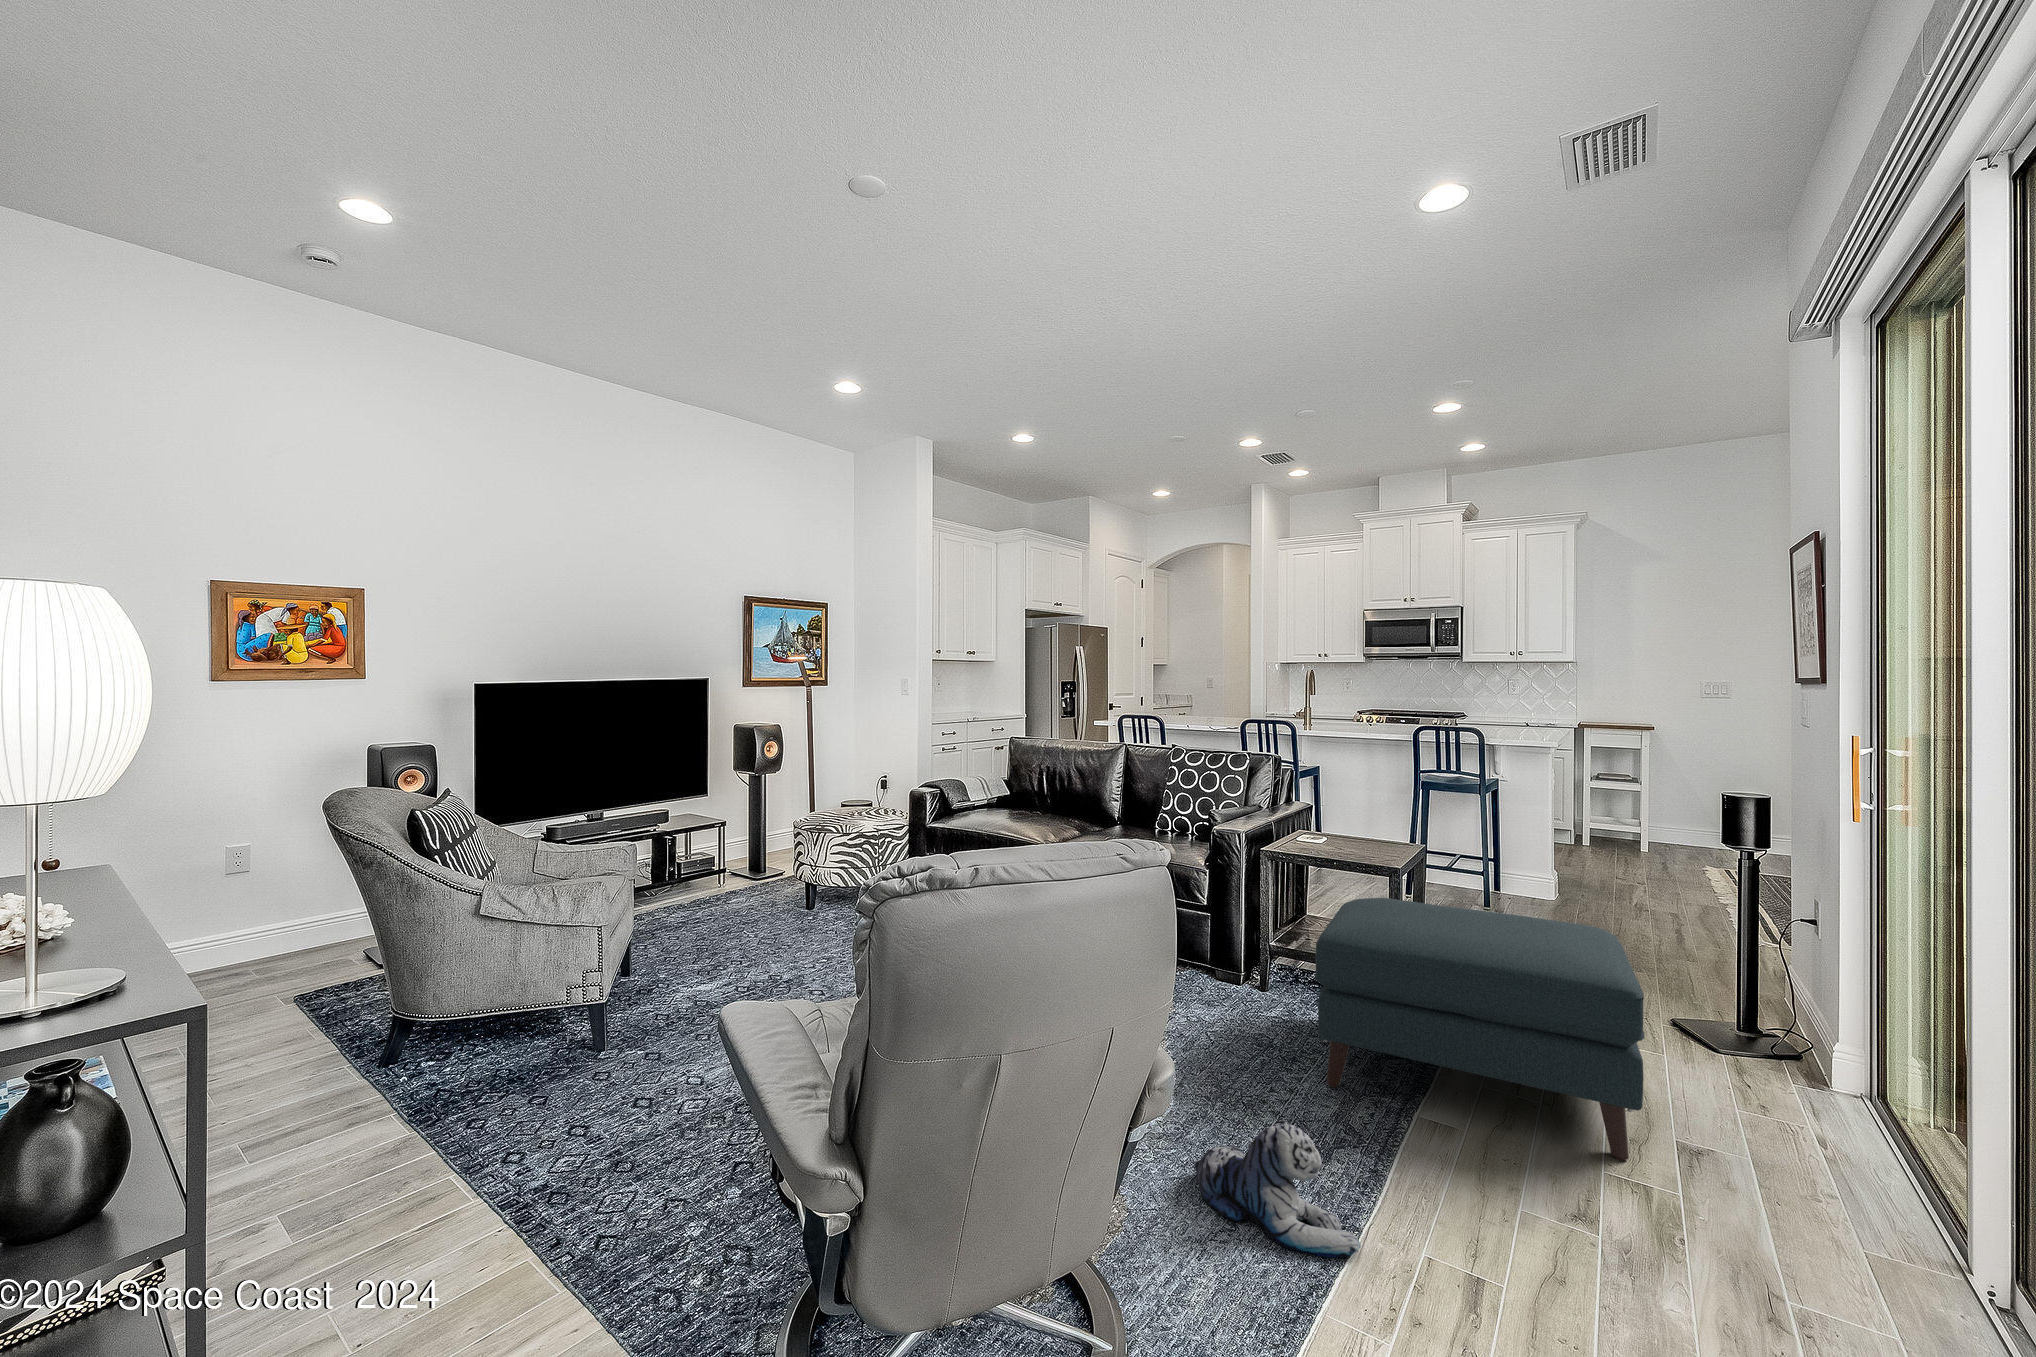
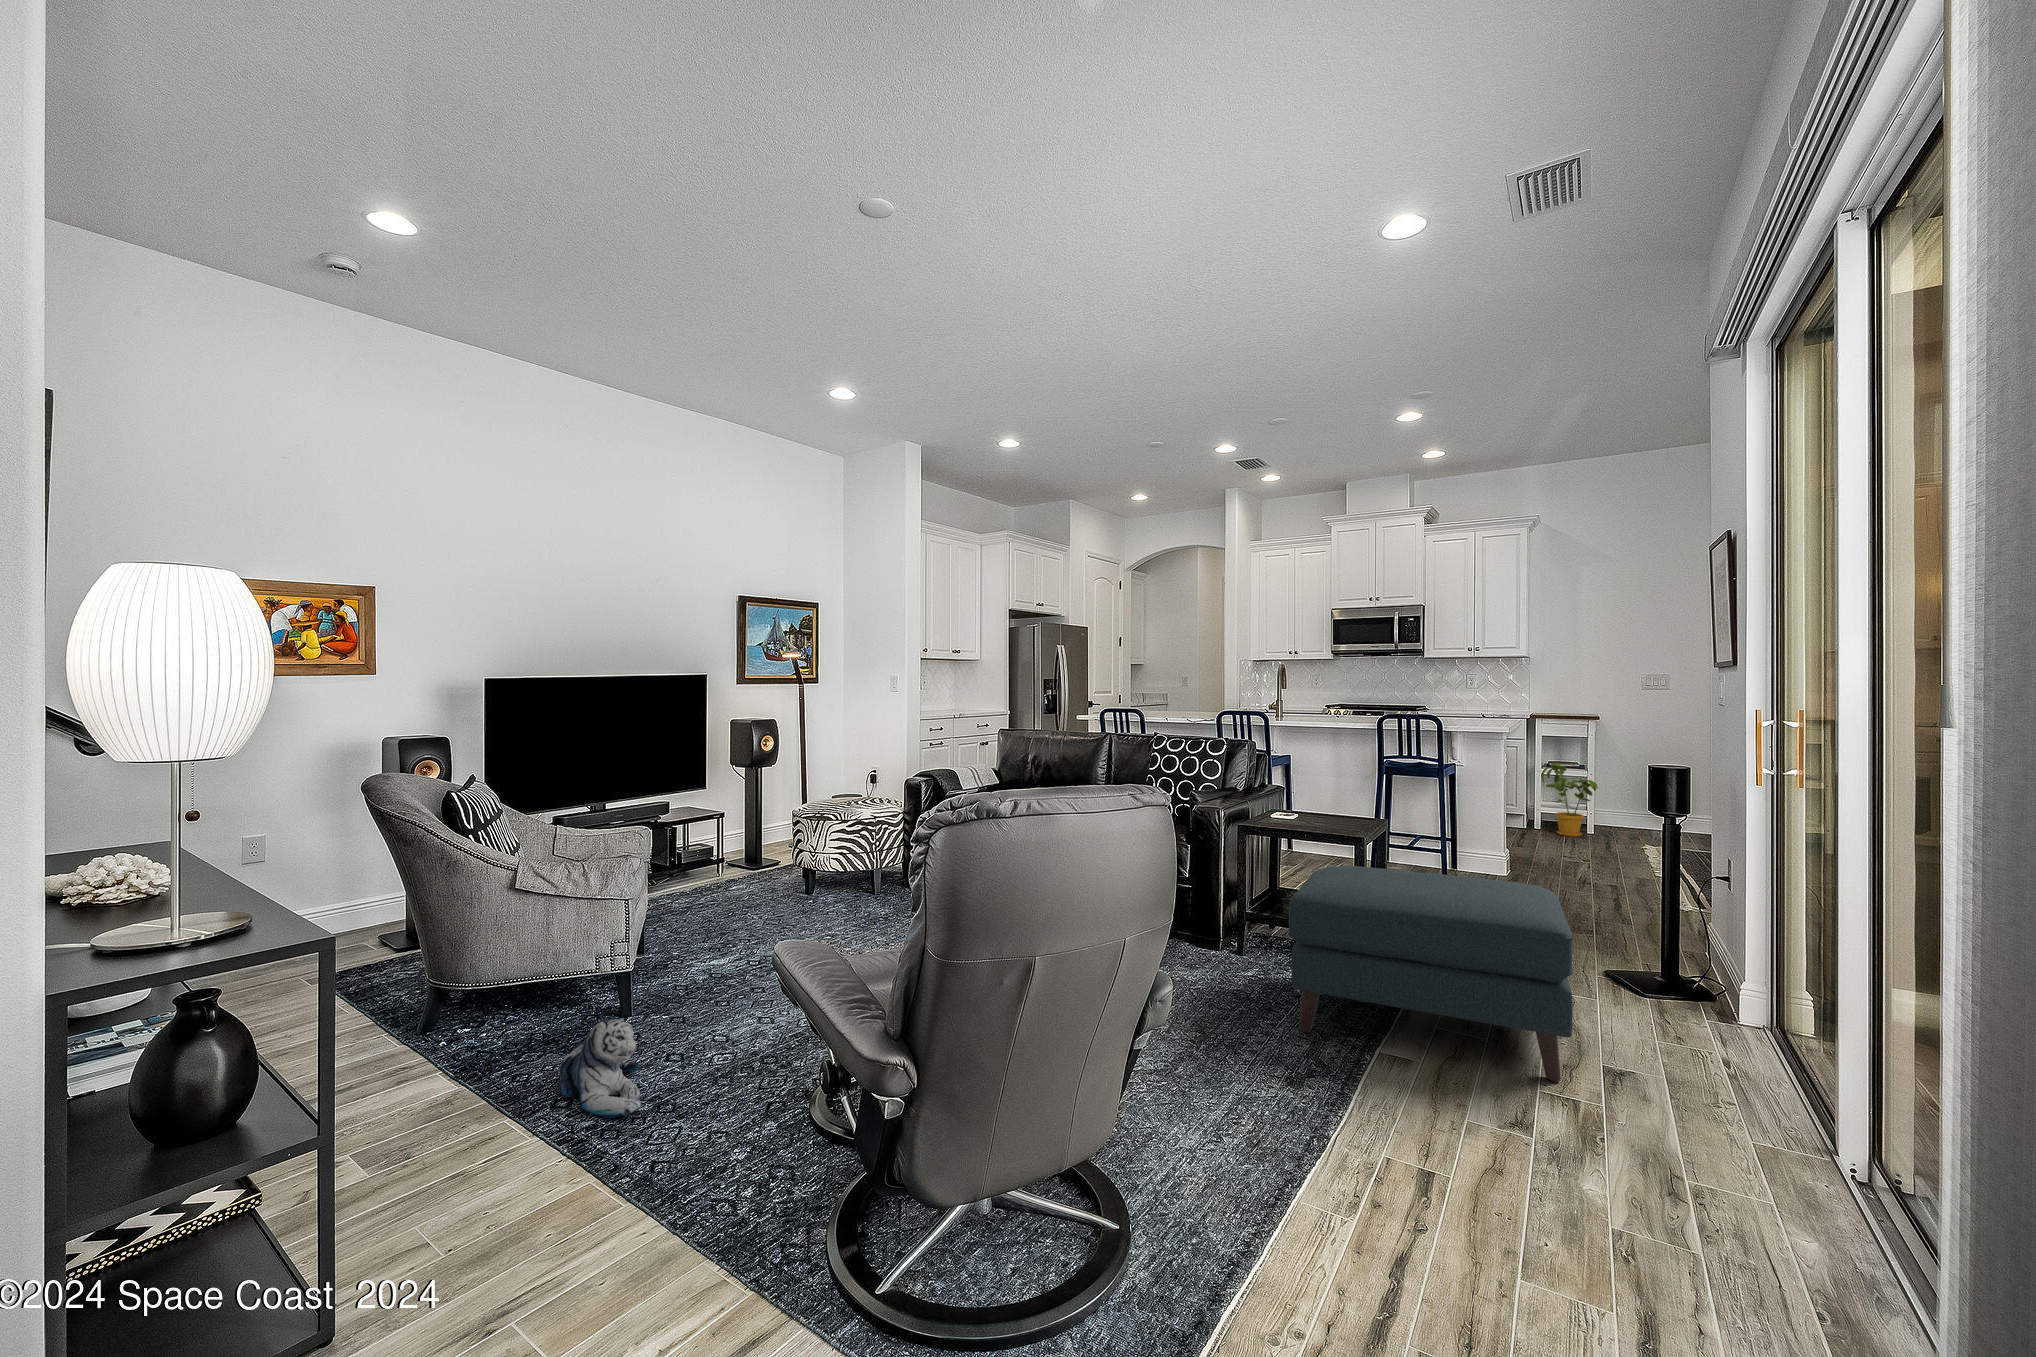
house plant: none [1583,776,1645,853] -> present [1541,763,1598,837]
plush toy: present [1195,1121,1361,1257] -> present [559,1018,641,1118]

